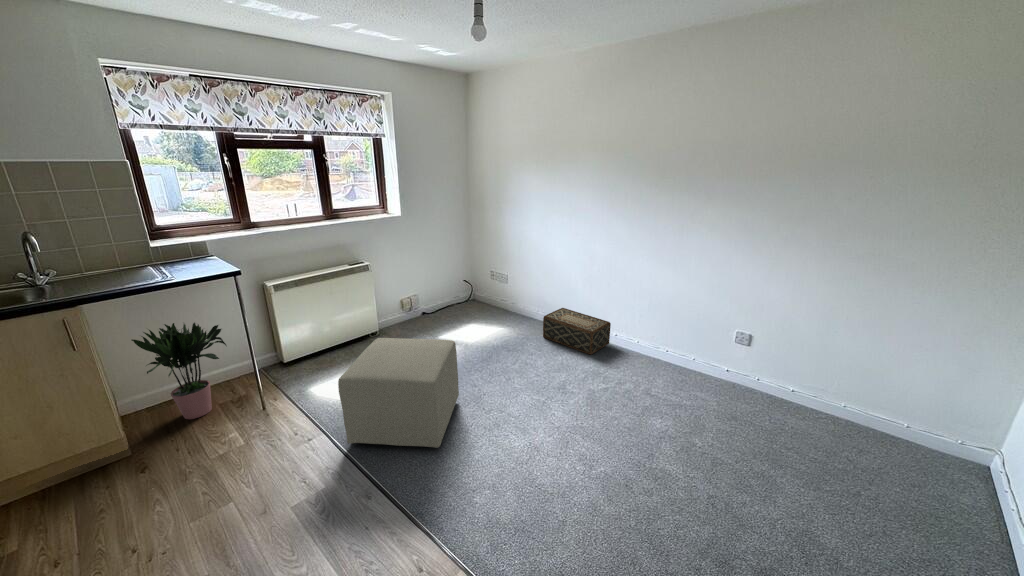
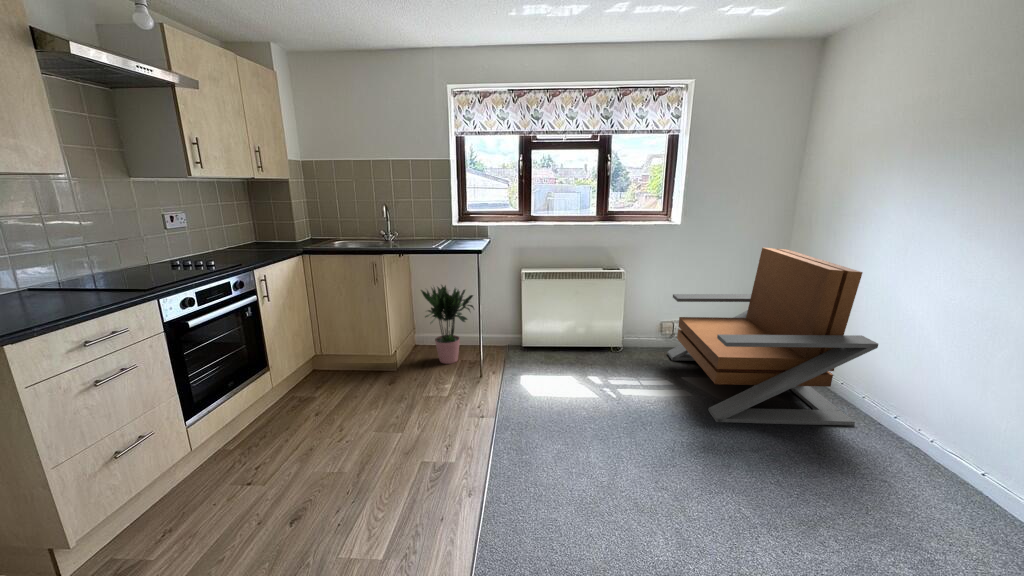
lounge chair: none [409,226,544,356] -> present [667,248,878,425]
woven basket: present [543,308,611,355] -> none [845,408,1012,517]
ottoman: present [338,338,459,448] -> none [496,347,640,492]

